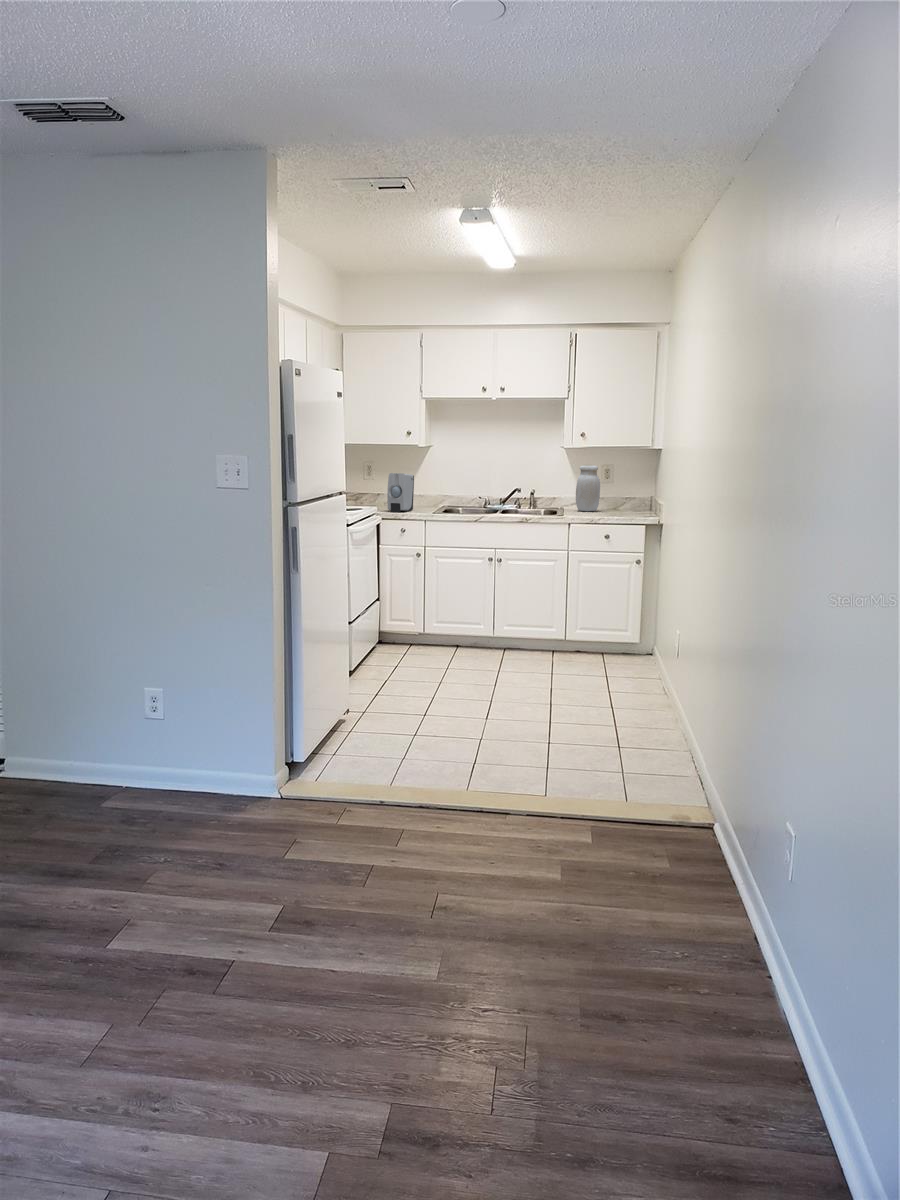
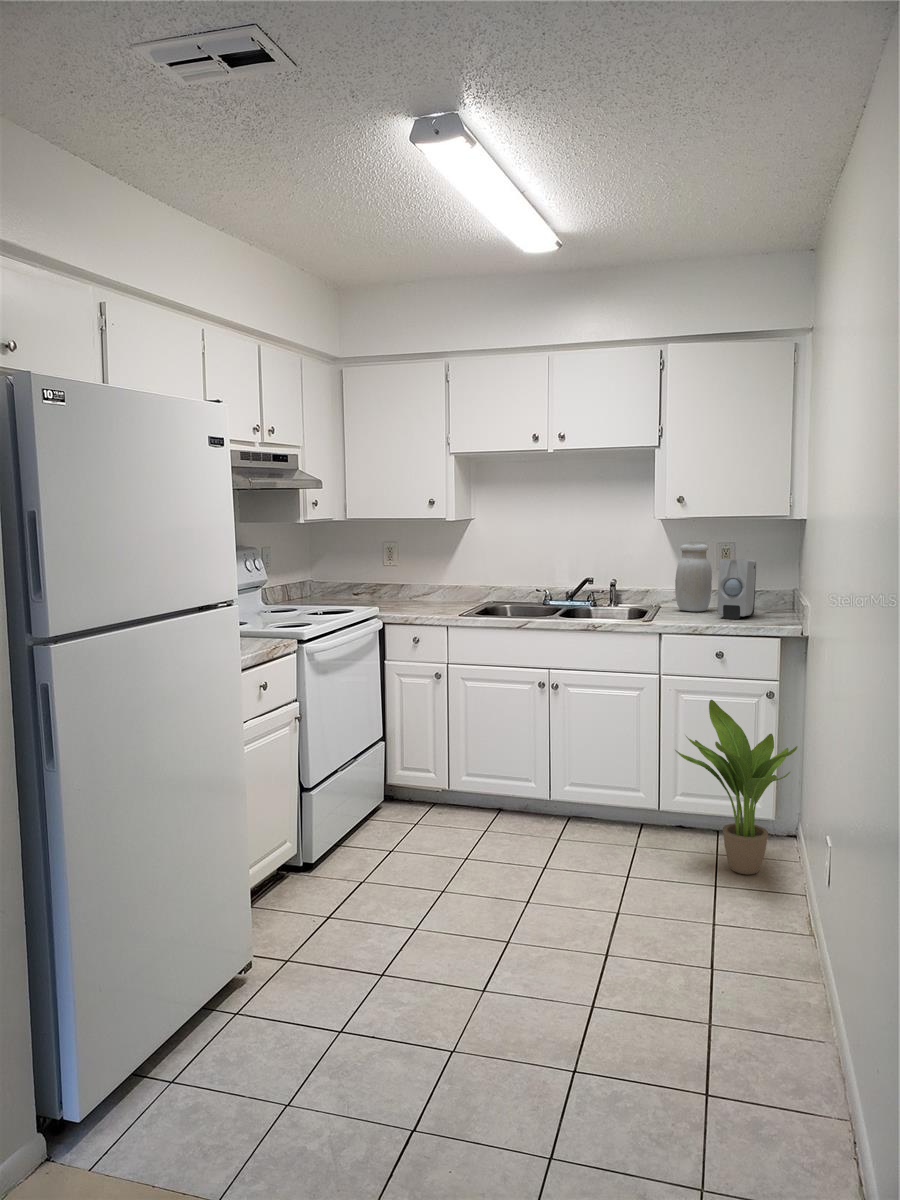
soap dispenser: present [387,473,414,512] -> present [718,559,756,619]
potted plant: none [582,565,658,671] -> present [675,700,797,875]

